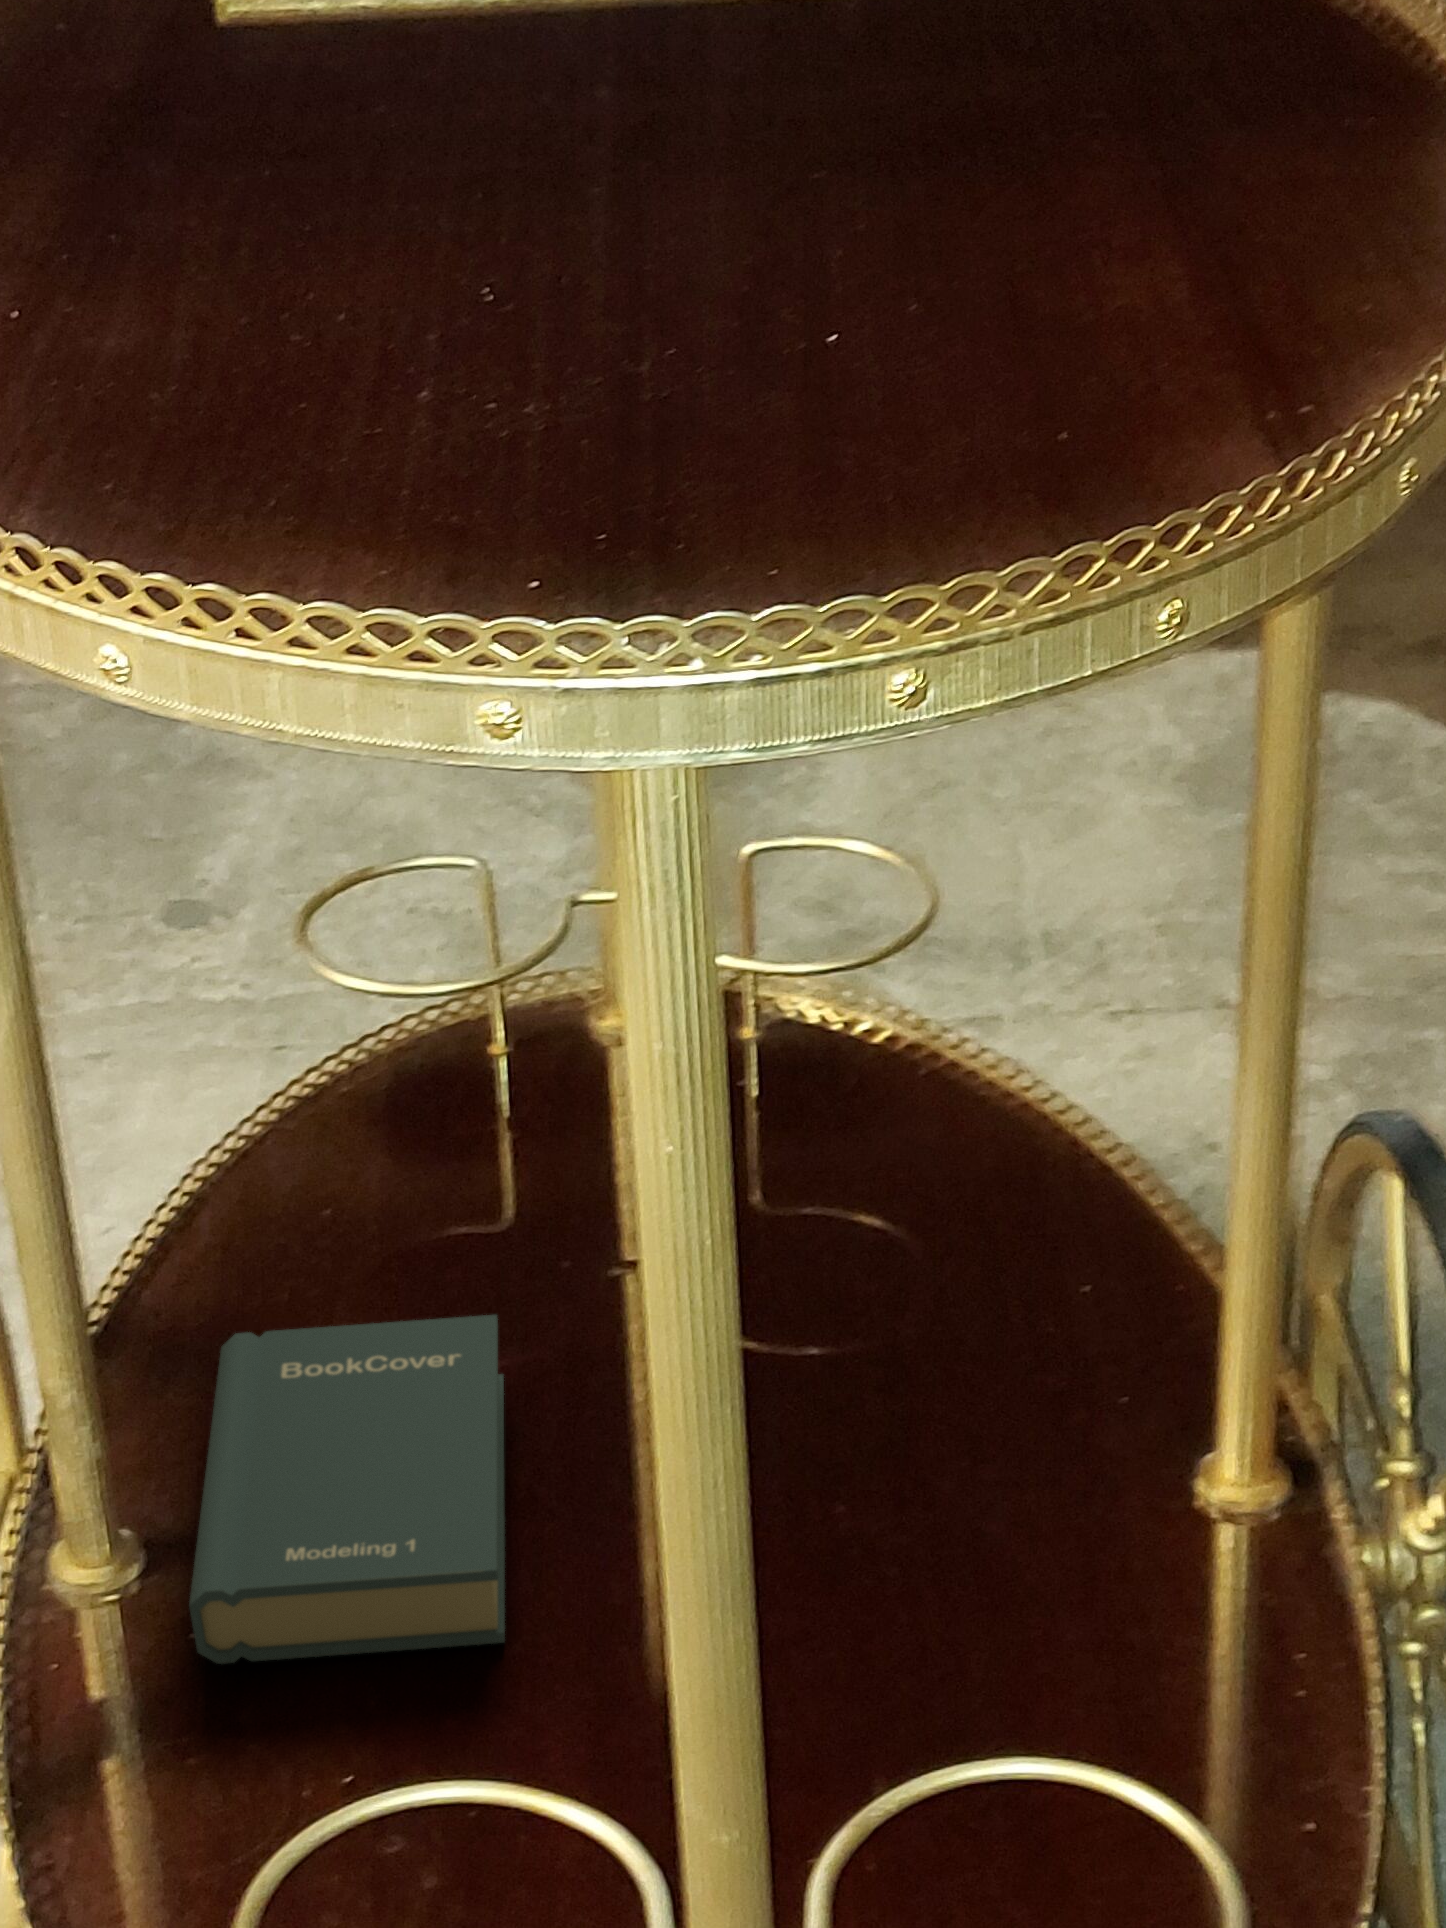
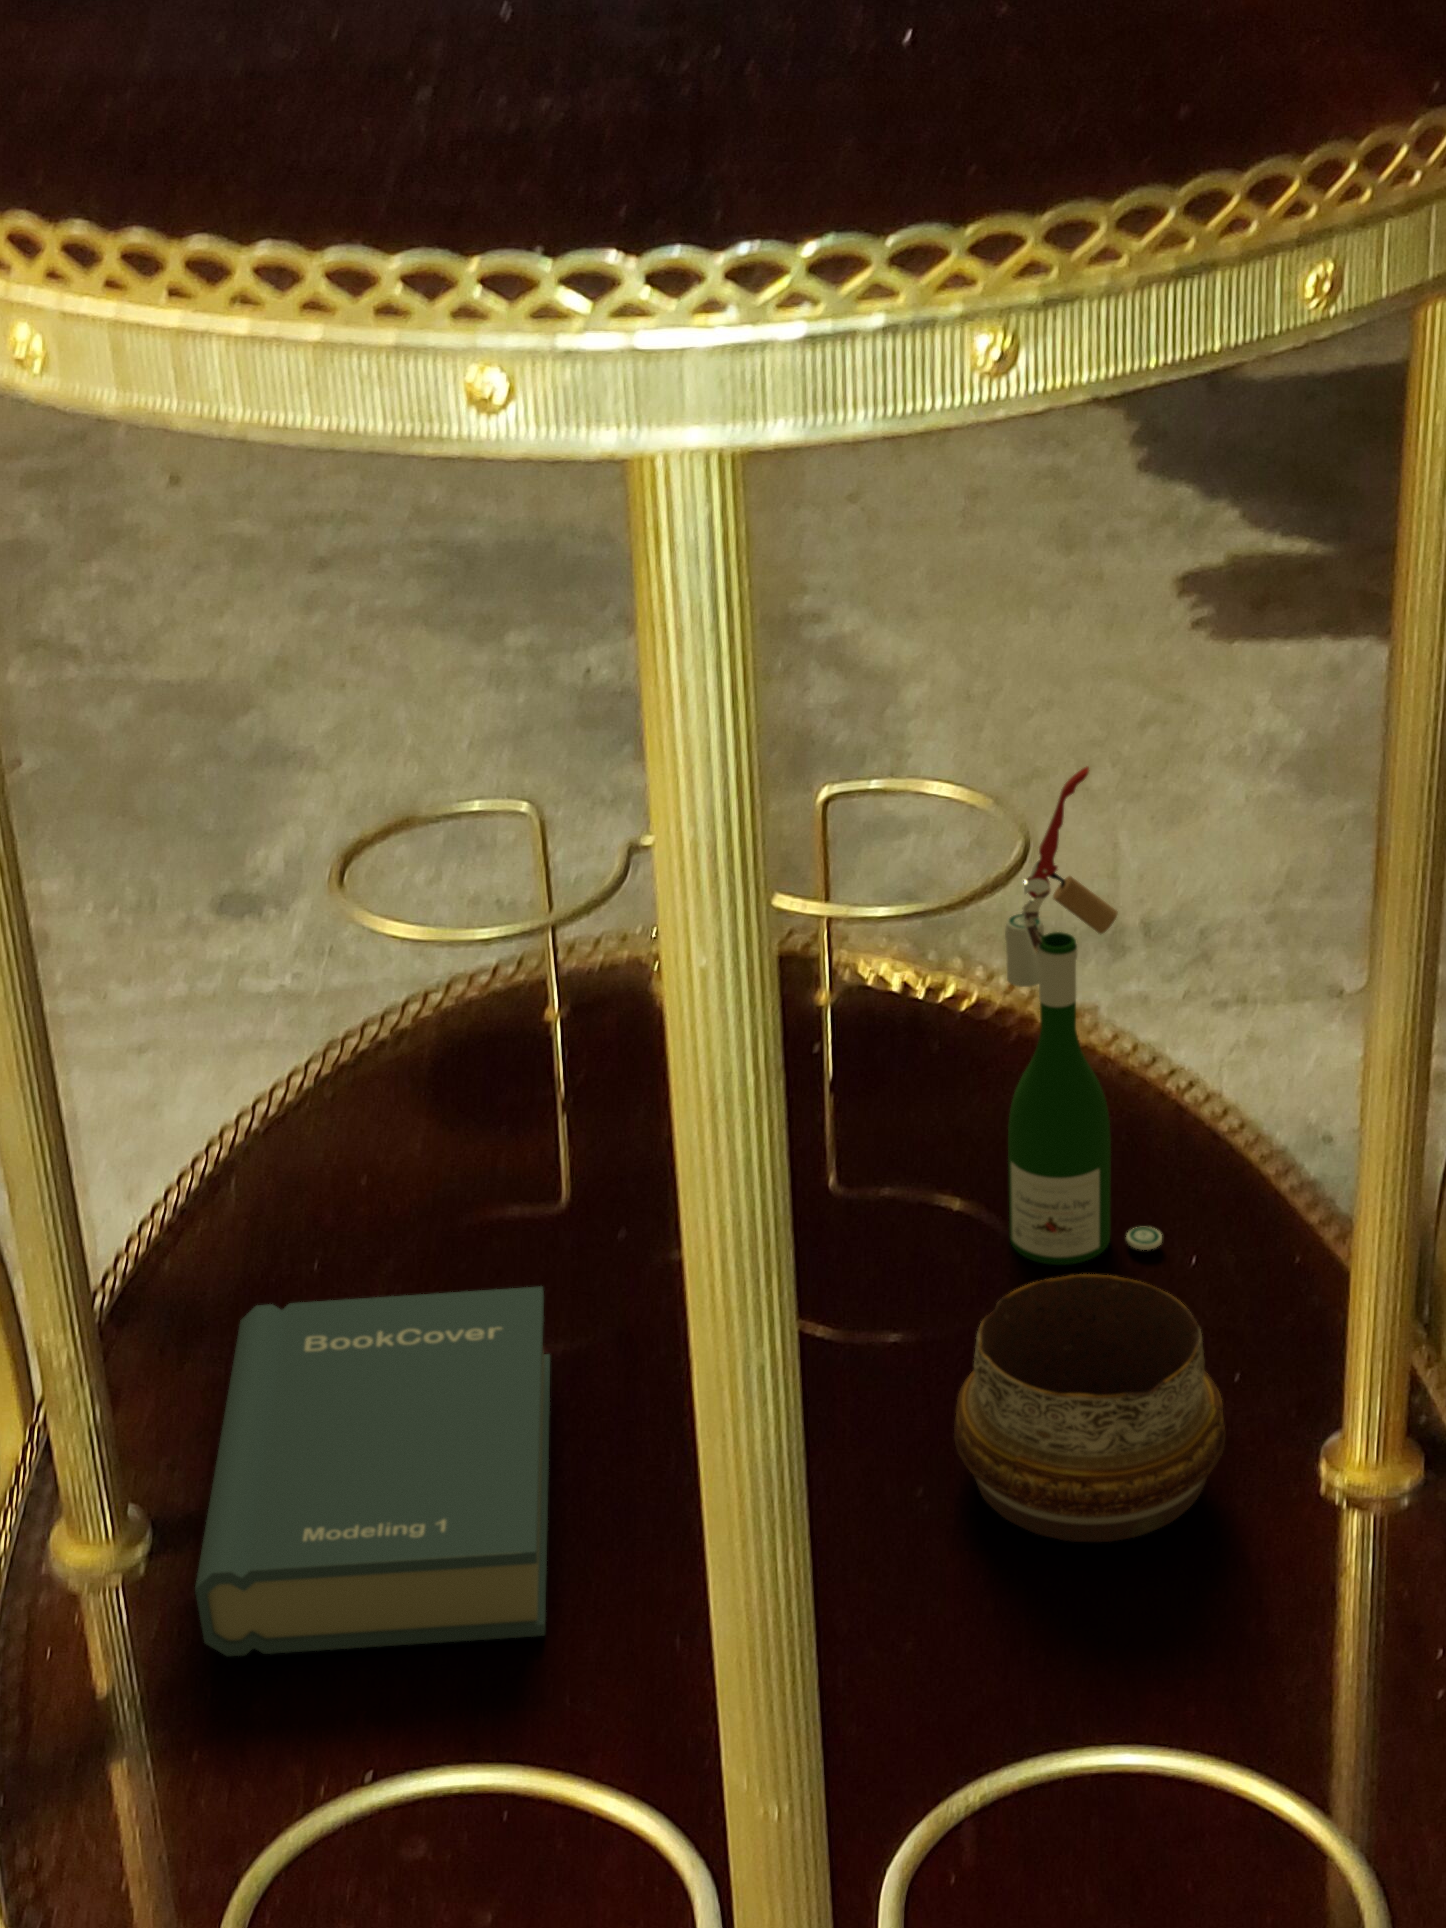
wine bottle: none [915,847,1057,1287] -> present [1005,767,1162,1265]
decorative bowl: none [871,1310,1113,1553] -> present [954,1274,1225,1542]

